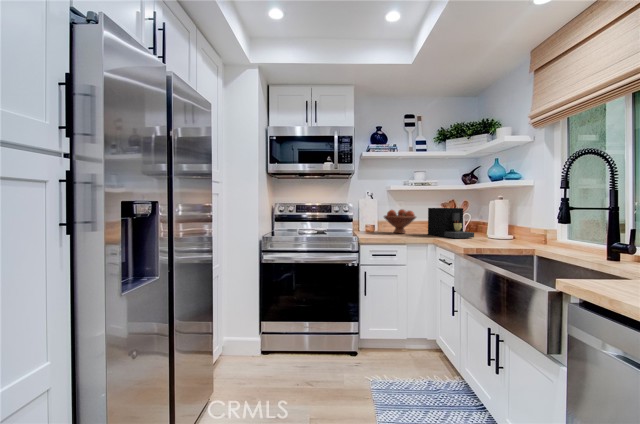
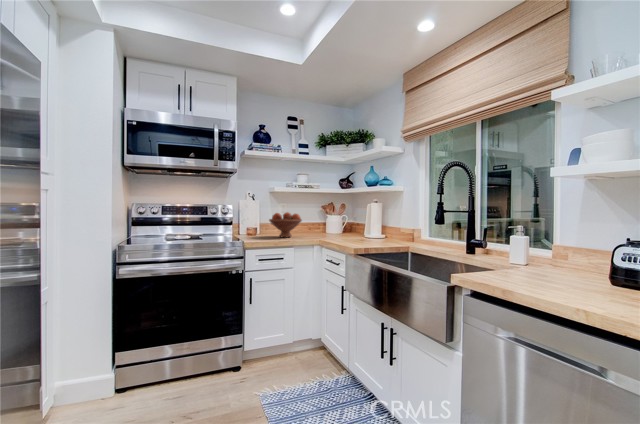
coffee maker: present [428,208,474,238] -> none [313,211,355,240]

